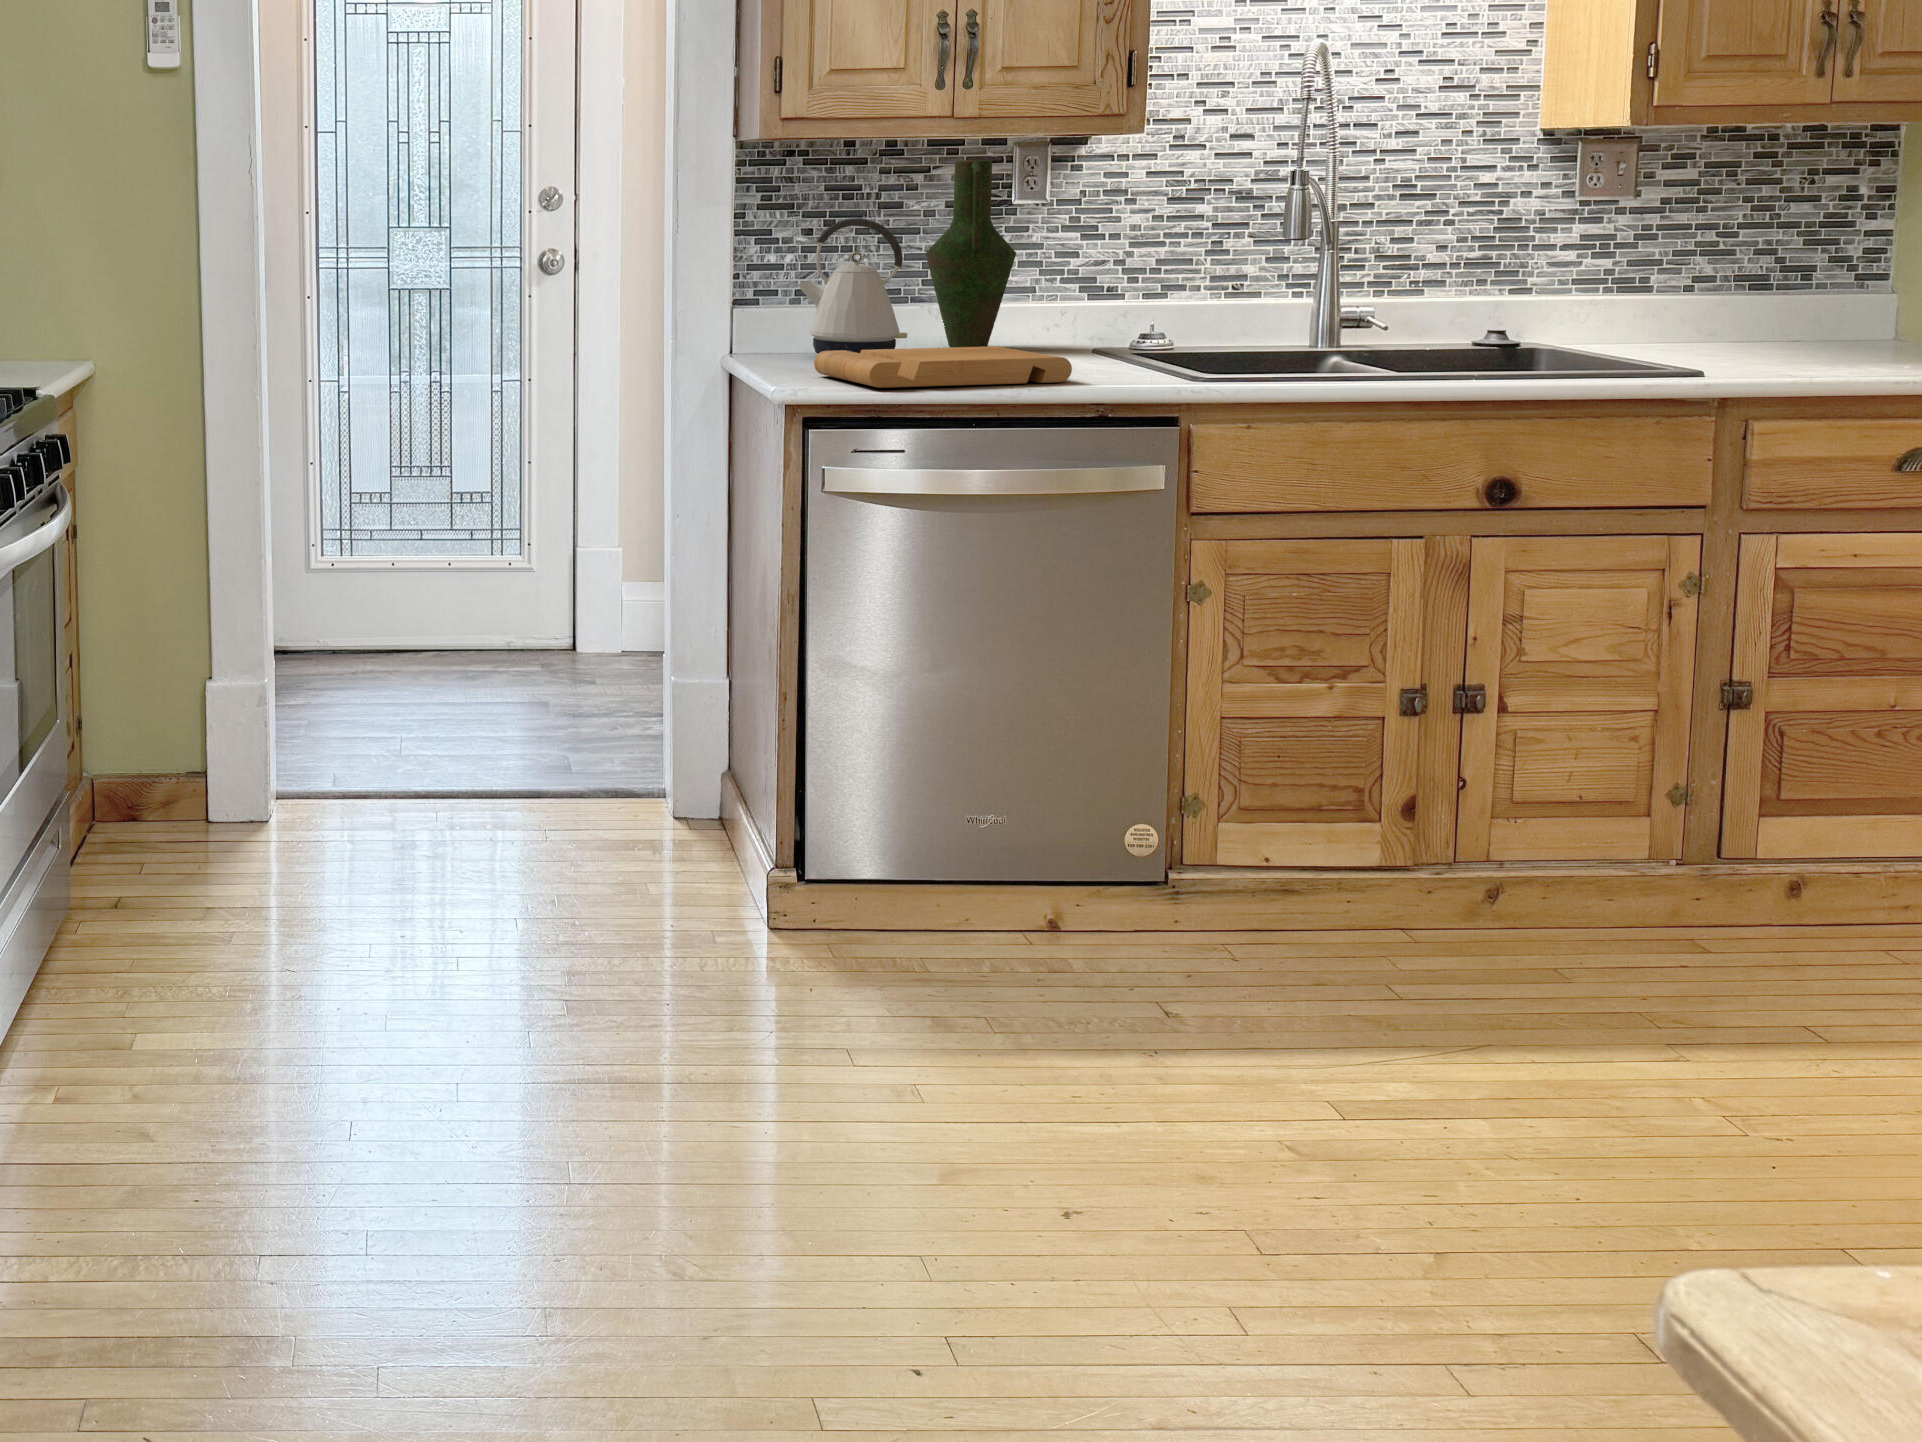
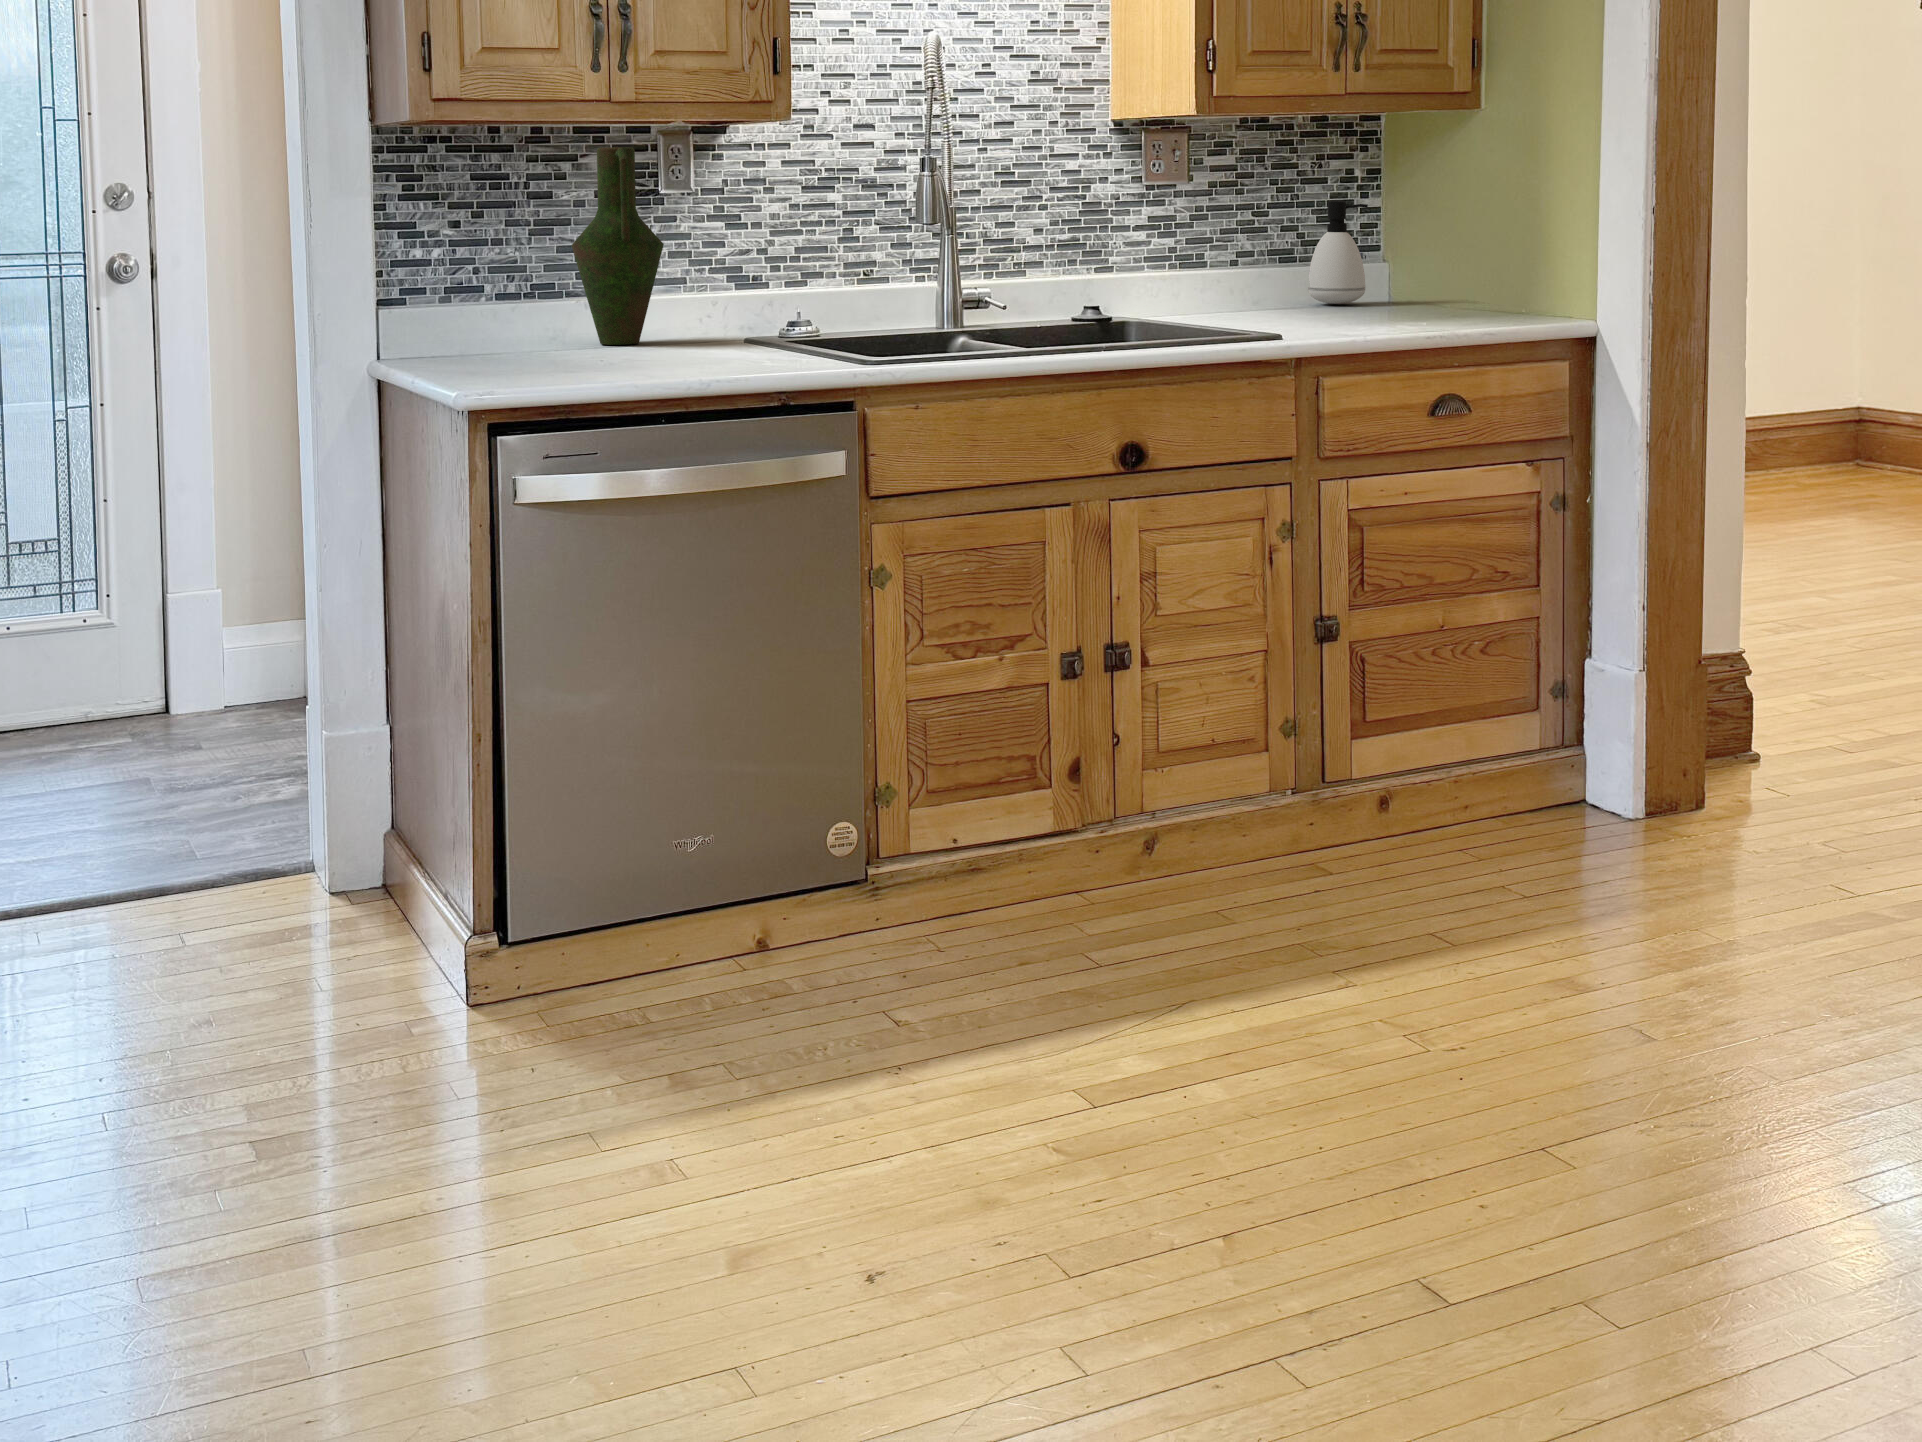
kettle: present [798,218,907,354] -> none [444,209,564,360]
soap dispenser: none [1784,220,1872,338] -> present [1308,200,1368,304]
cutting board: present [814,346,1072,388] -> none [482,340,750,388]

